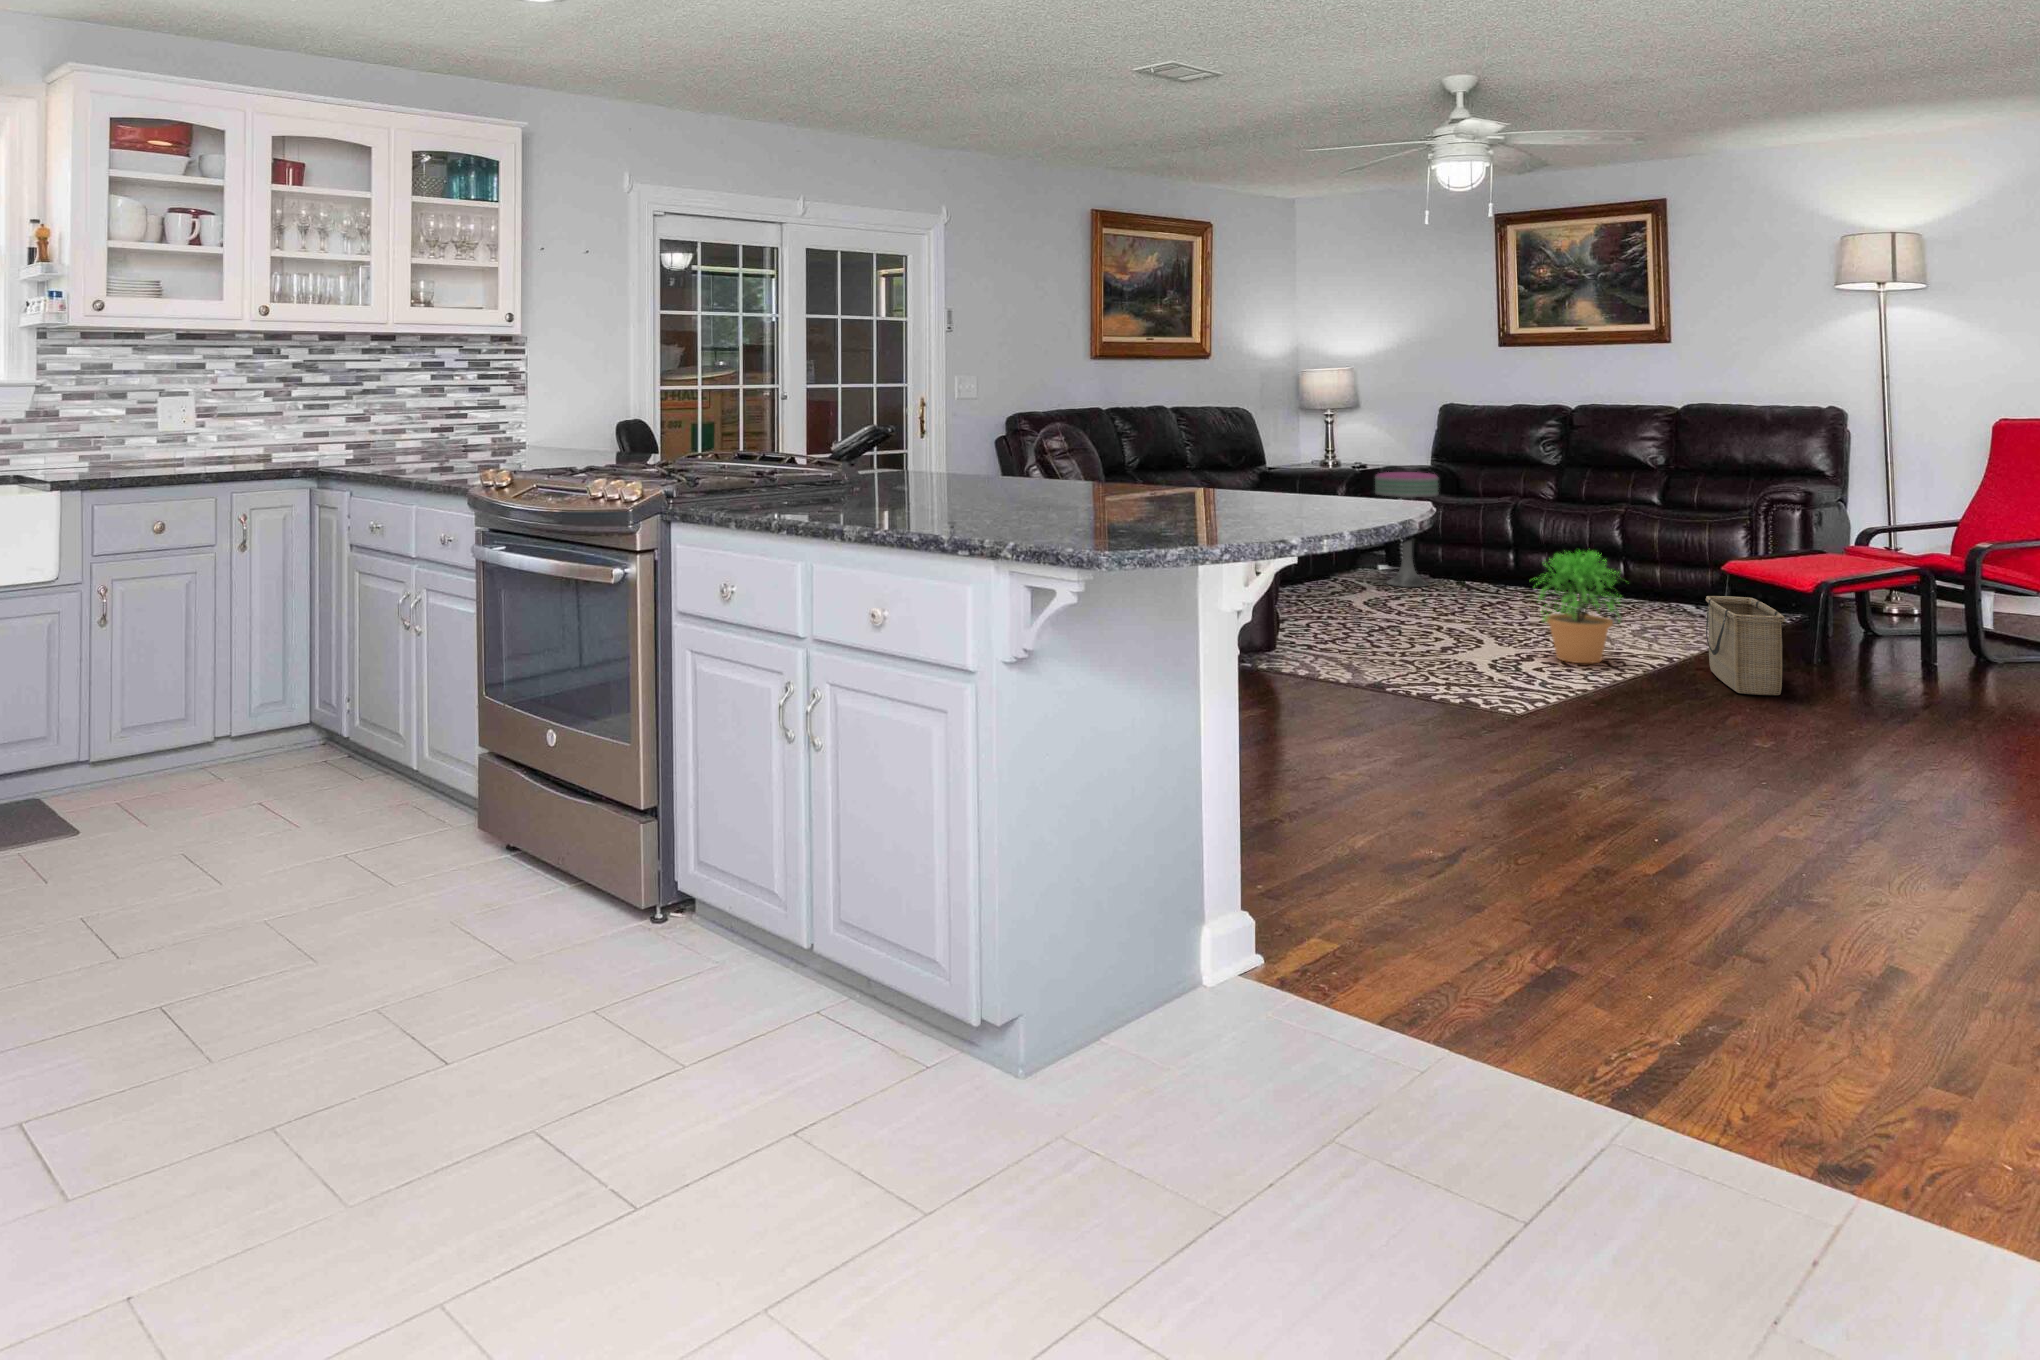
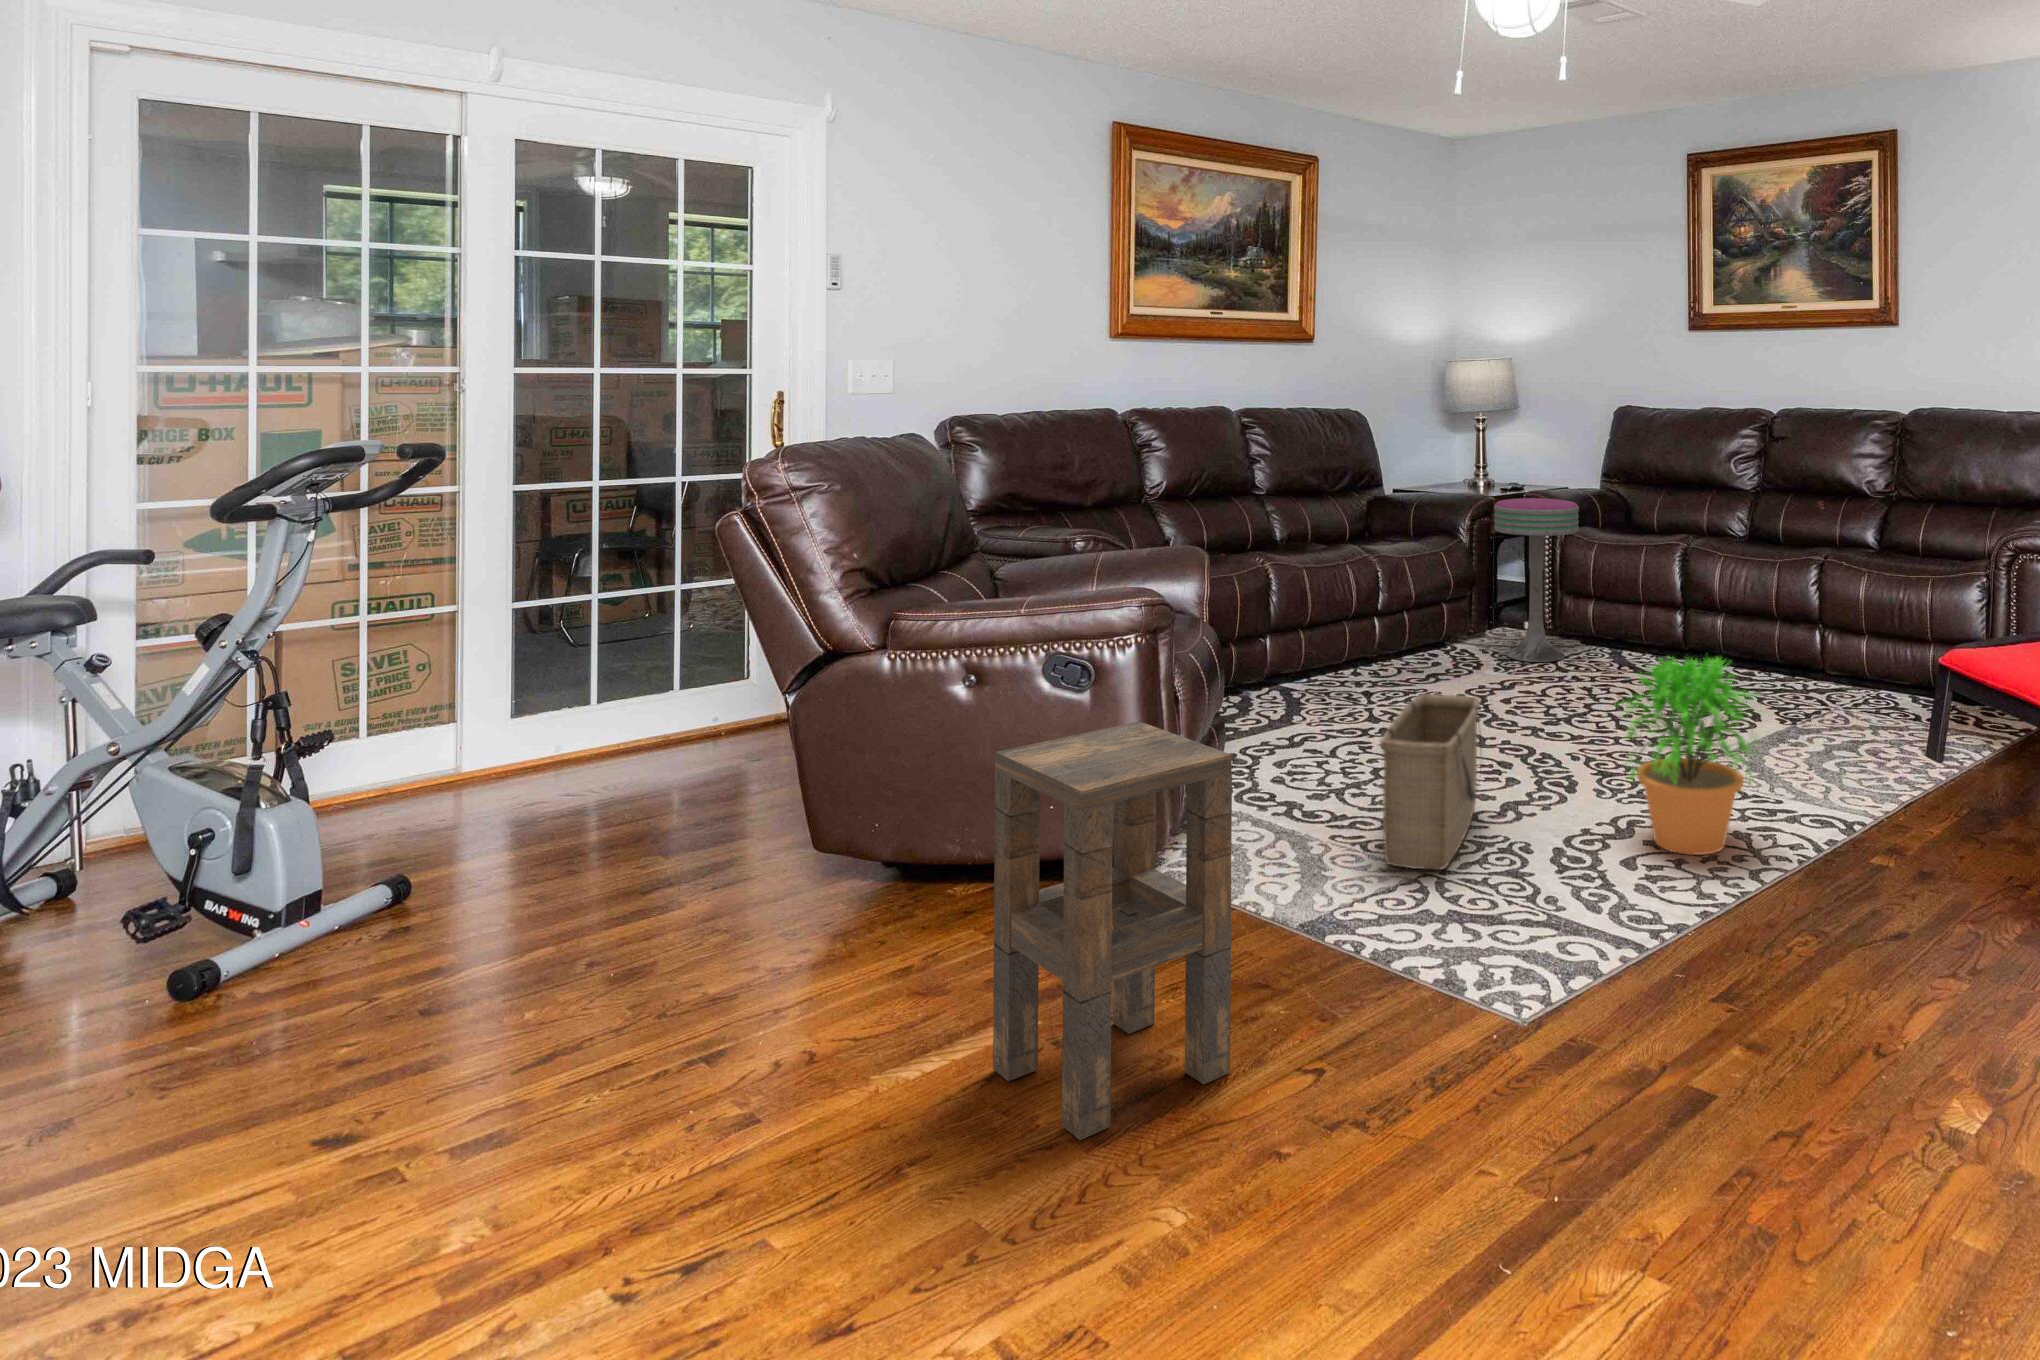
side table: none [1285,561,1401,732] -> present [993,721,1232,1140]
basket: present [1706,596,1785,695] -> present [1380,694,1482,870]

